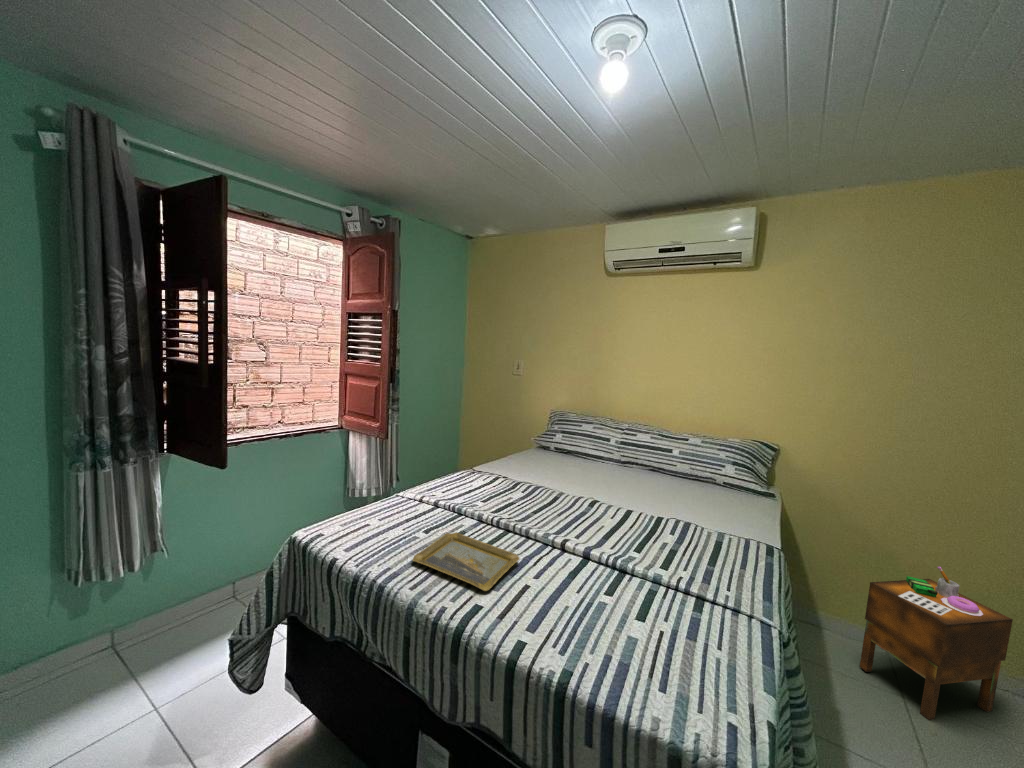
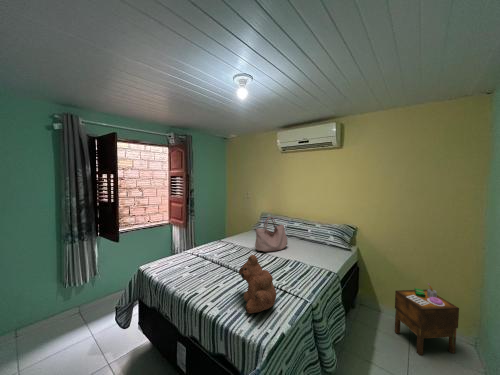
handbag: none [567,416,637,496] -> present [255,217,288,252]
teddy bear: none [592,507,713,663] -> present [239,255,276,313]
tray: present [413,532,519,591] -> none [179,266,220,288]

